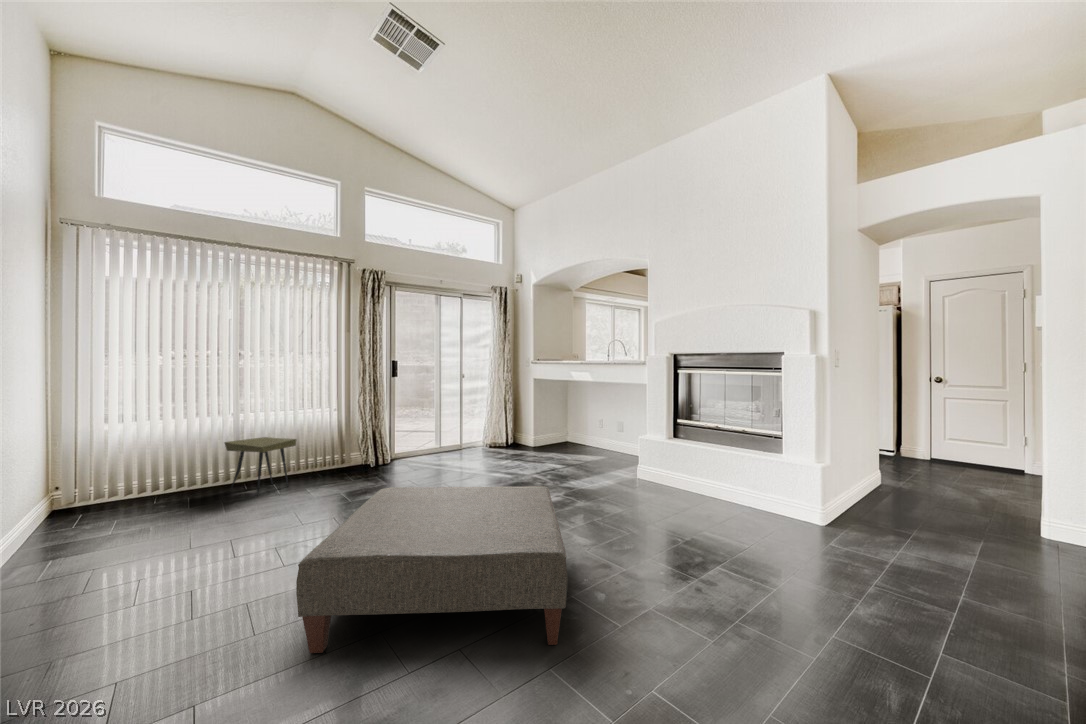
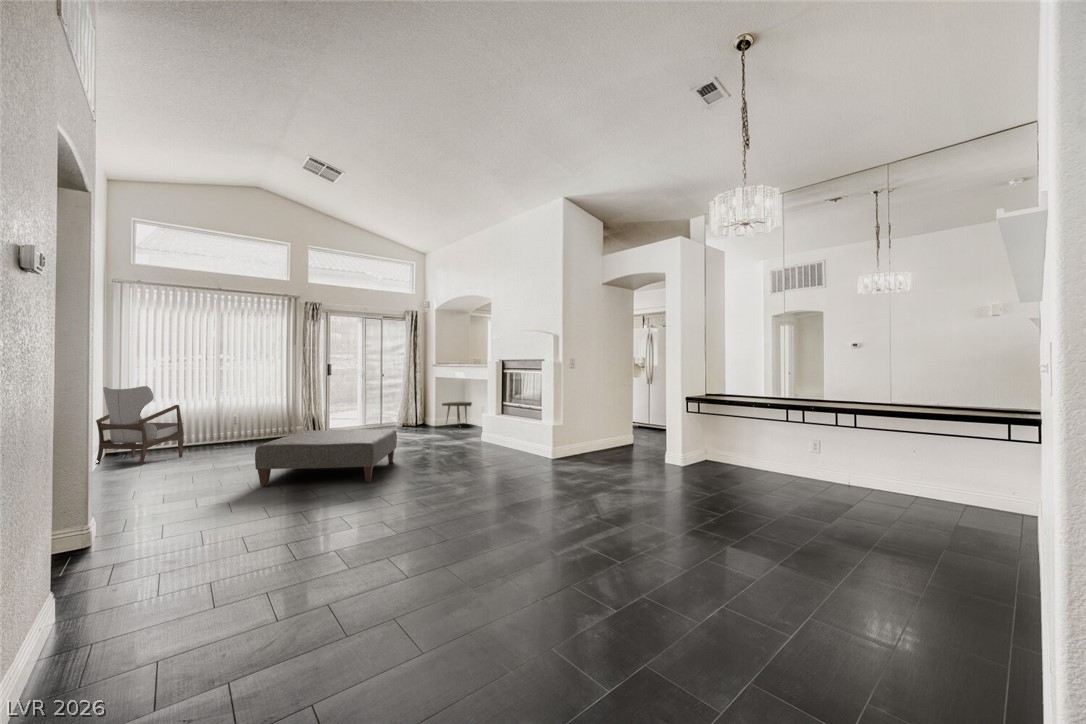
armchair: none [14,402,177,547] -> present [96,386,185,465]
side table: present [225,437,296,495] -> present [442,401,472,422]

